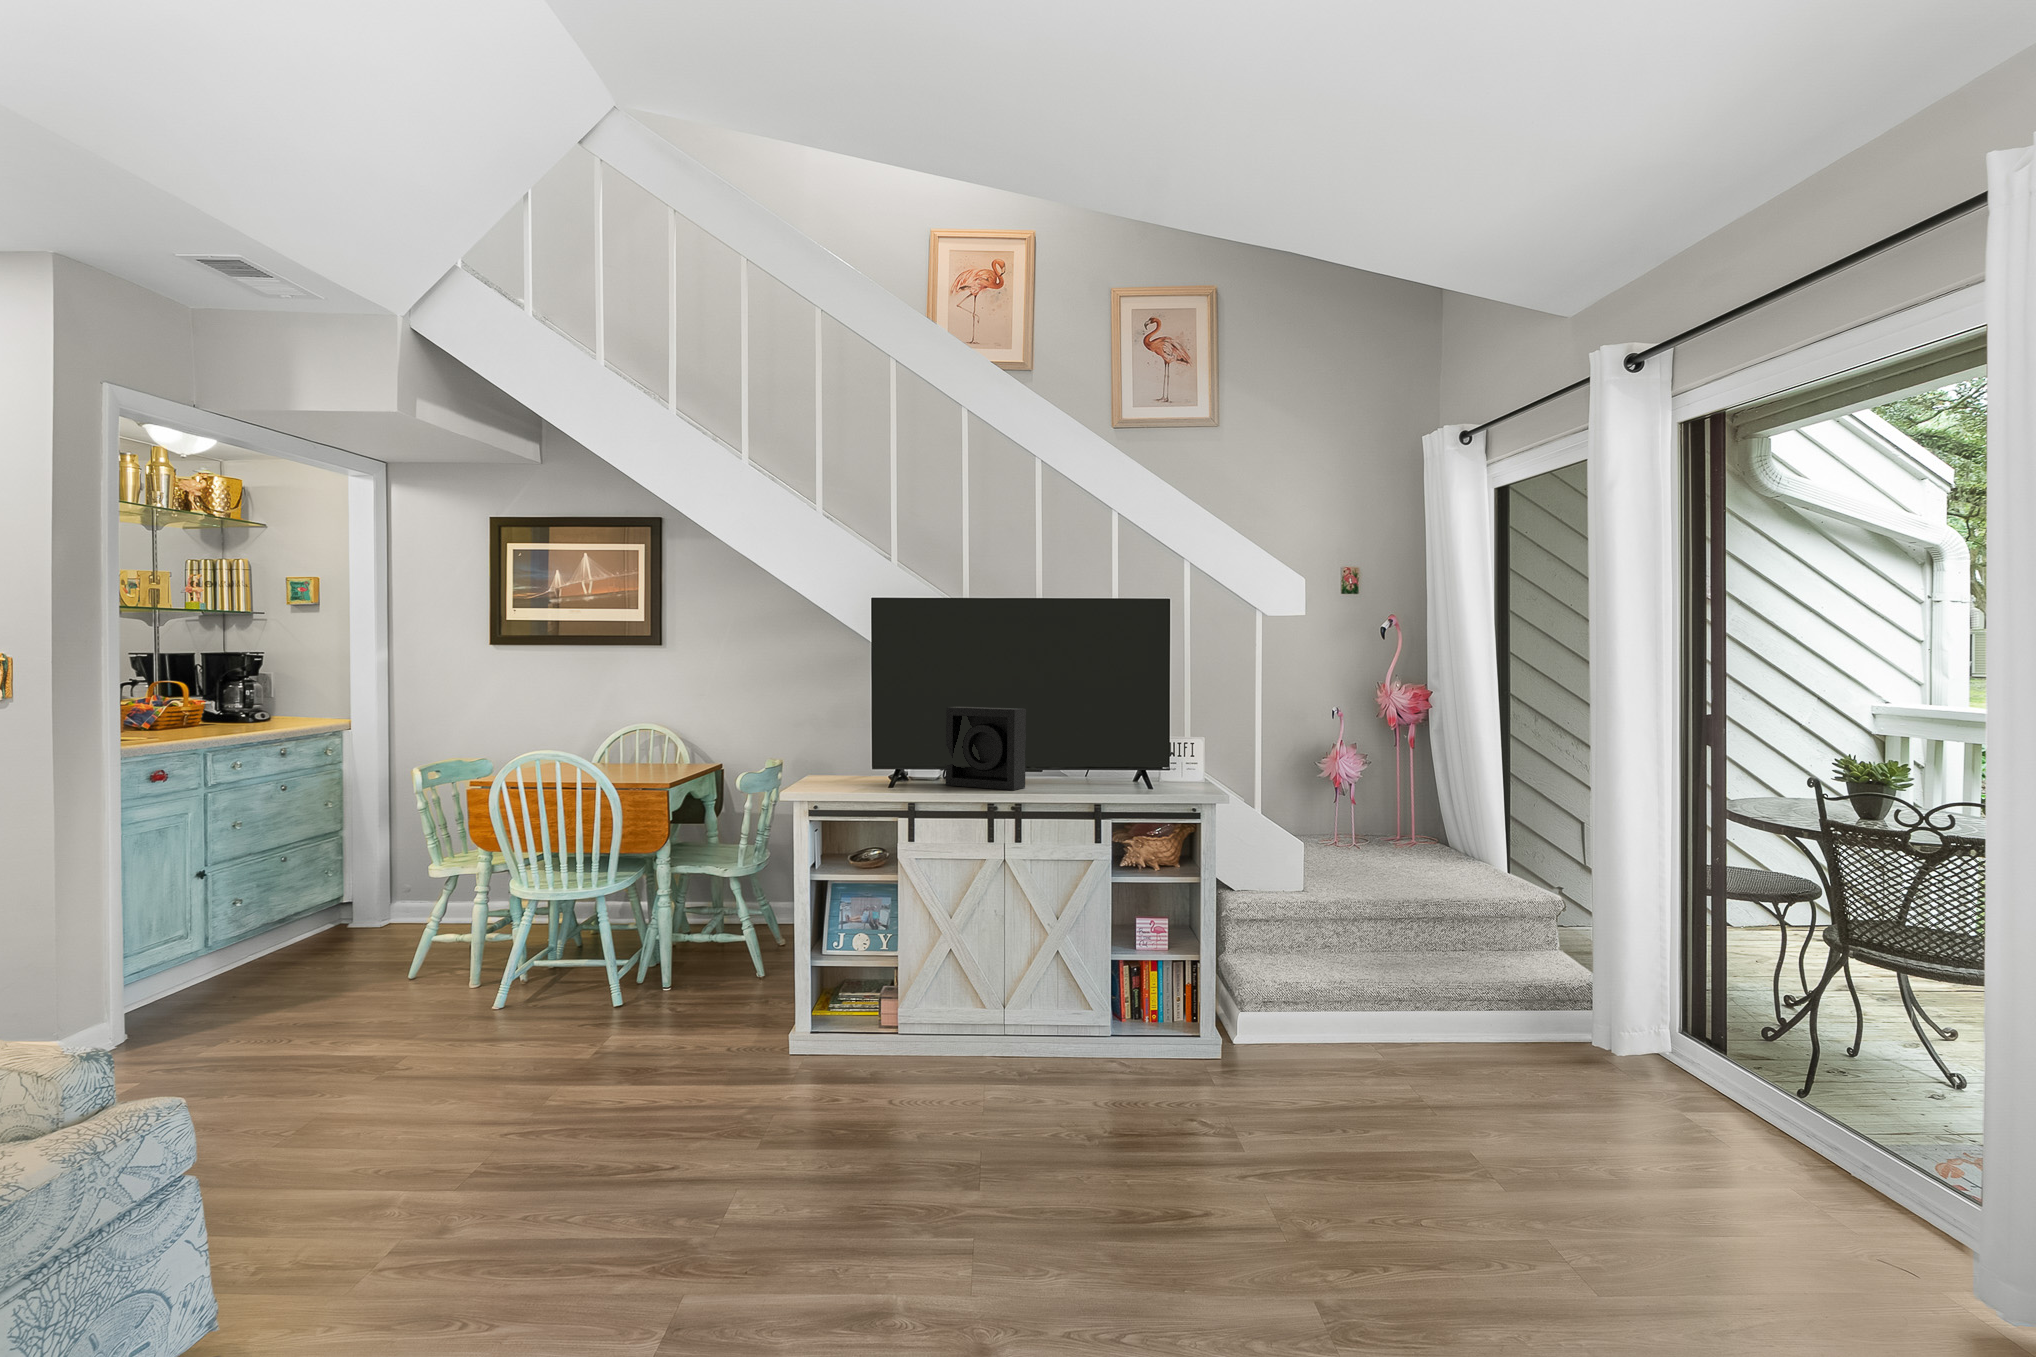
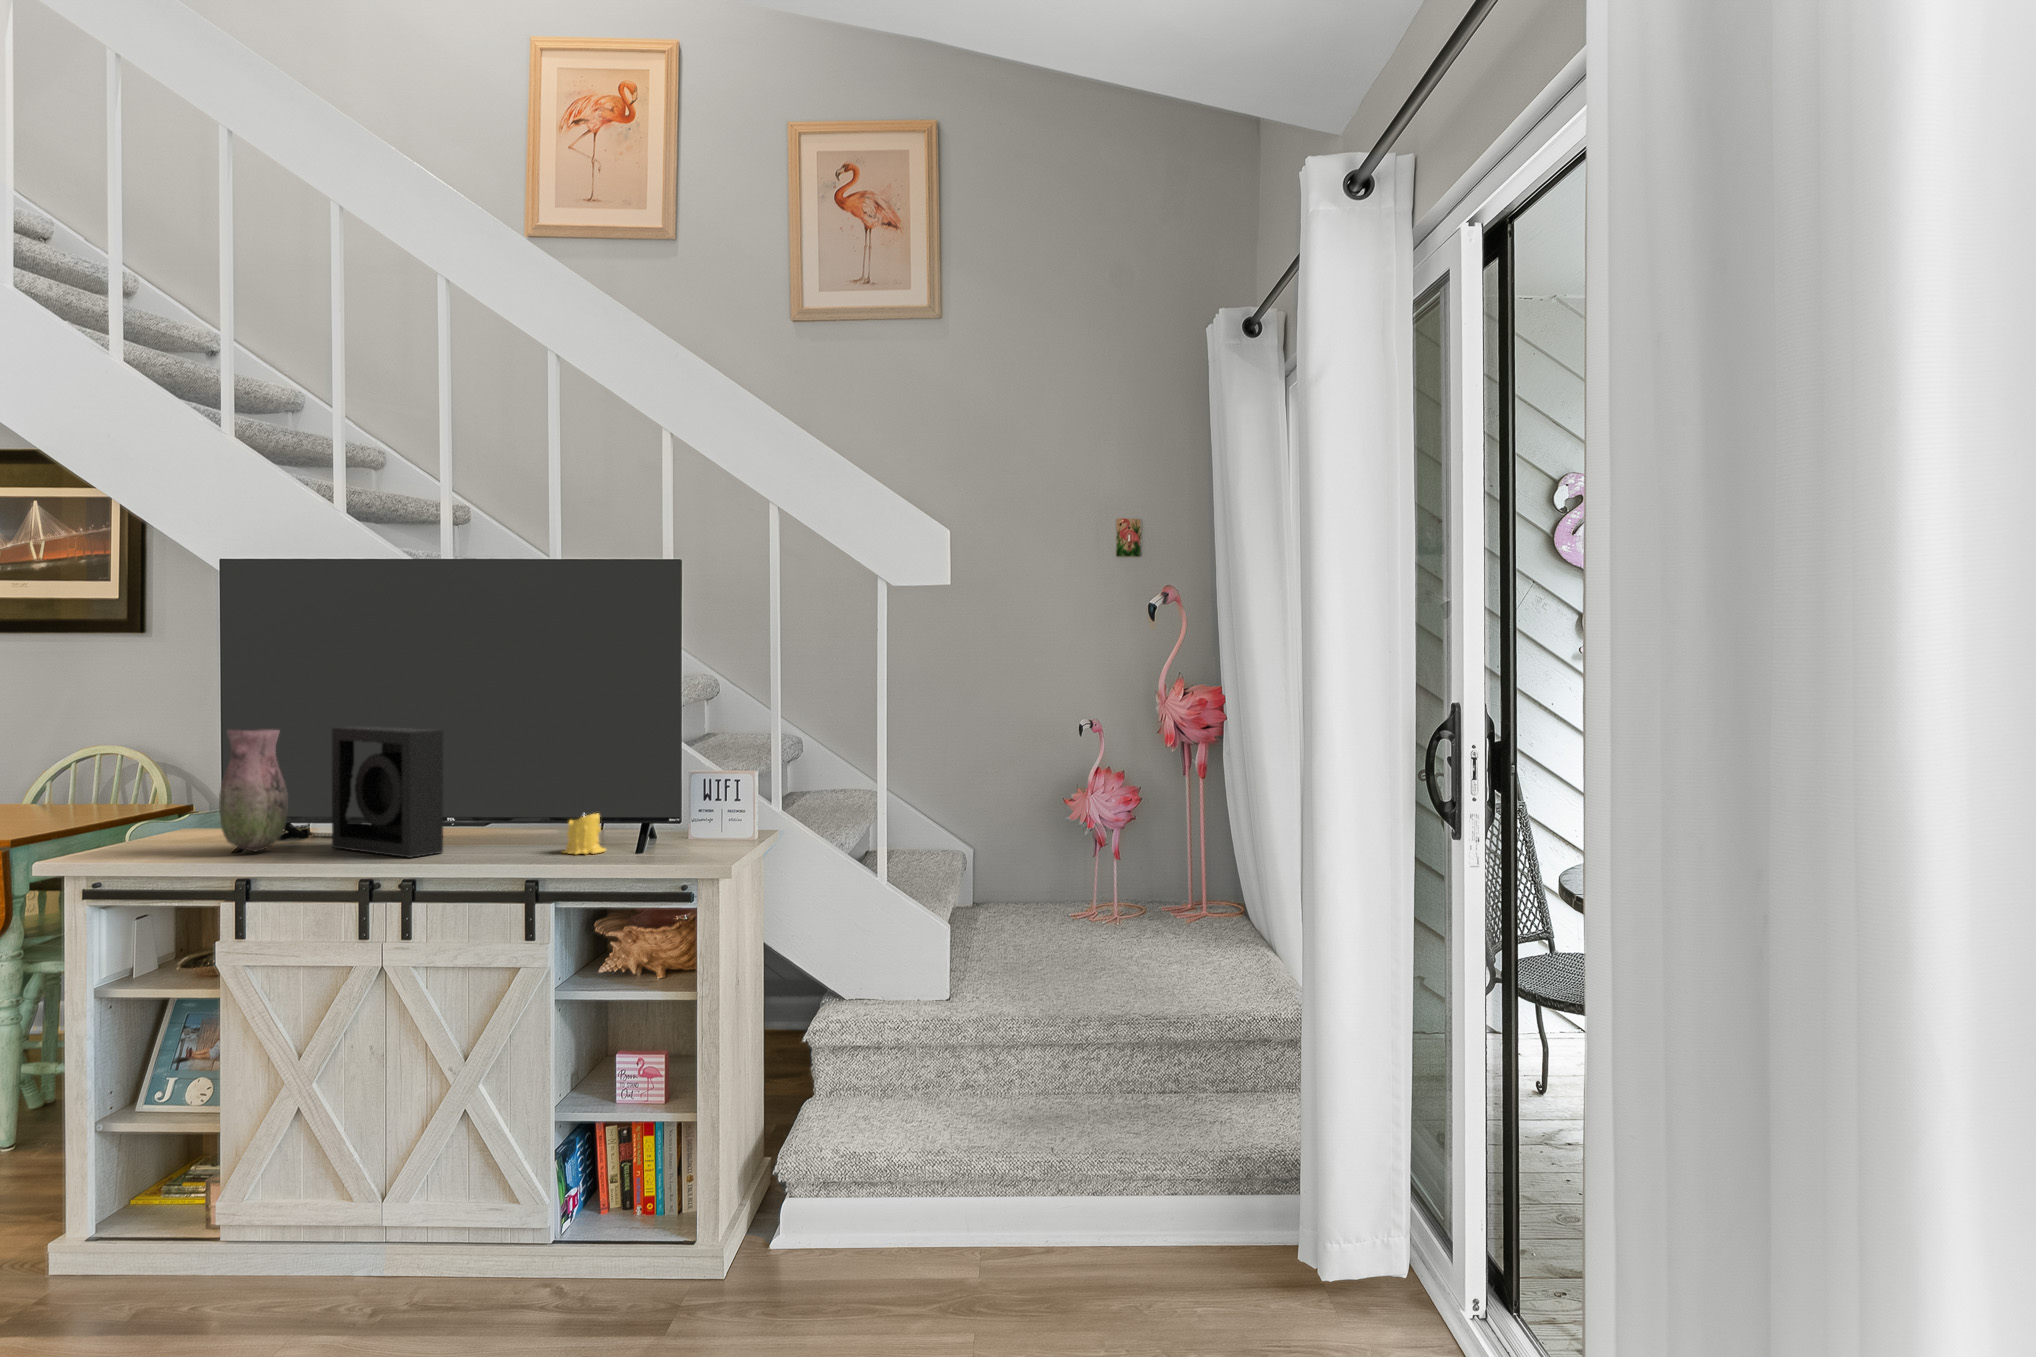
vase: none [884,708,922,787] -> present [219,729,288,852]
candle: none [1100,761,1127,789] -> present [563,813,606,855]

